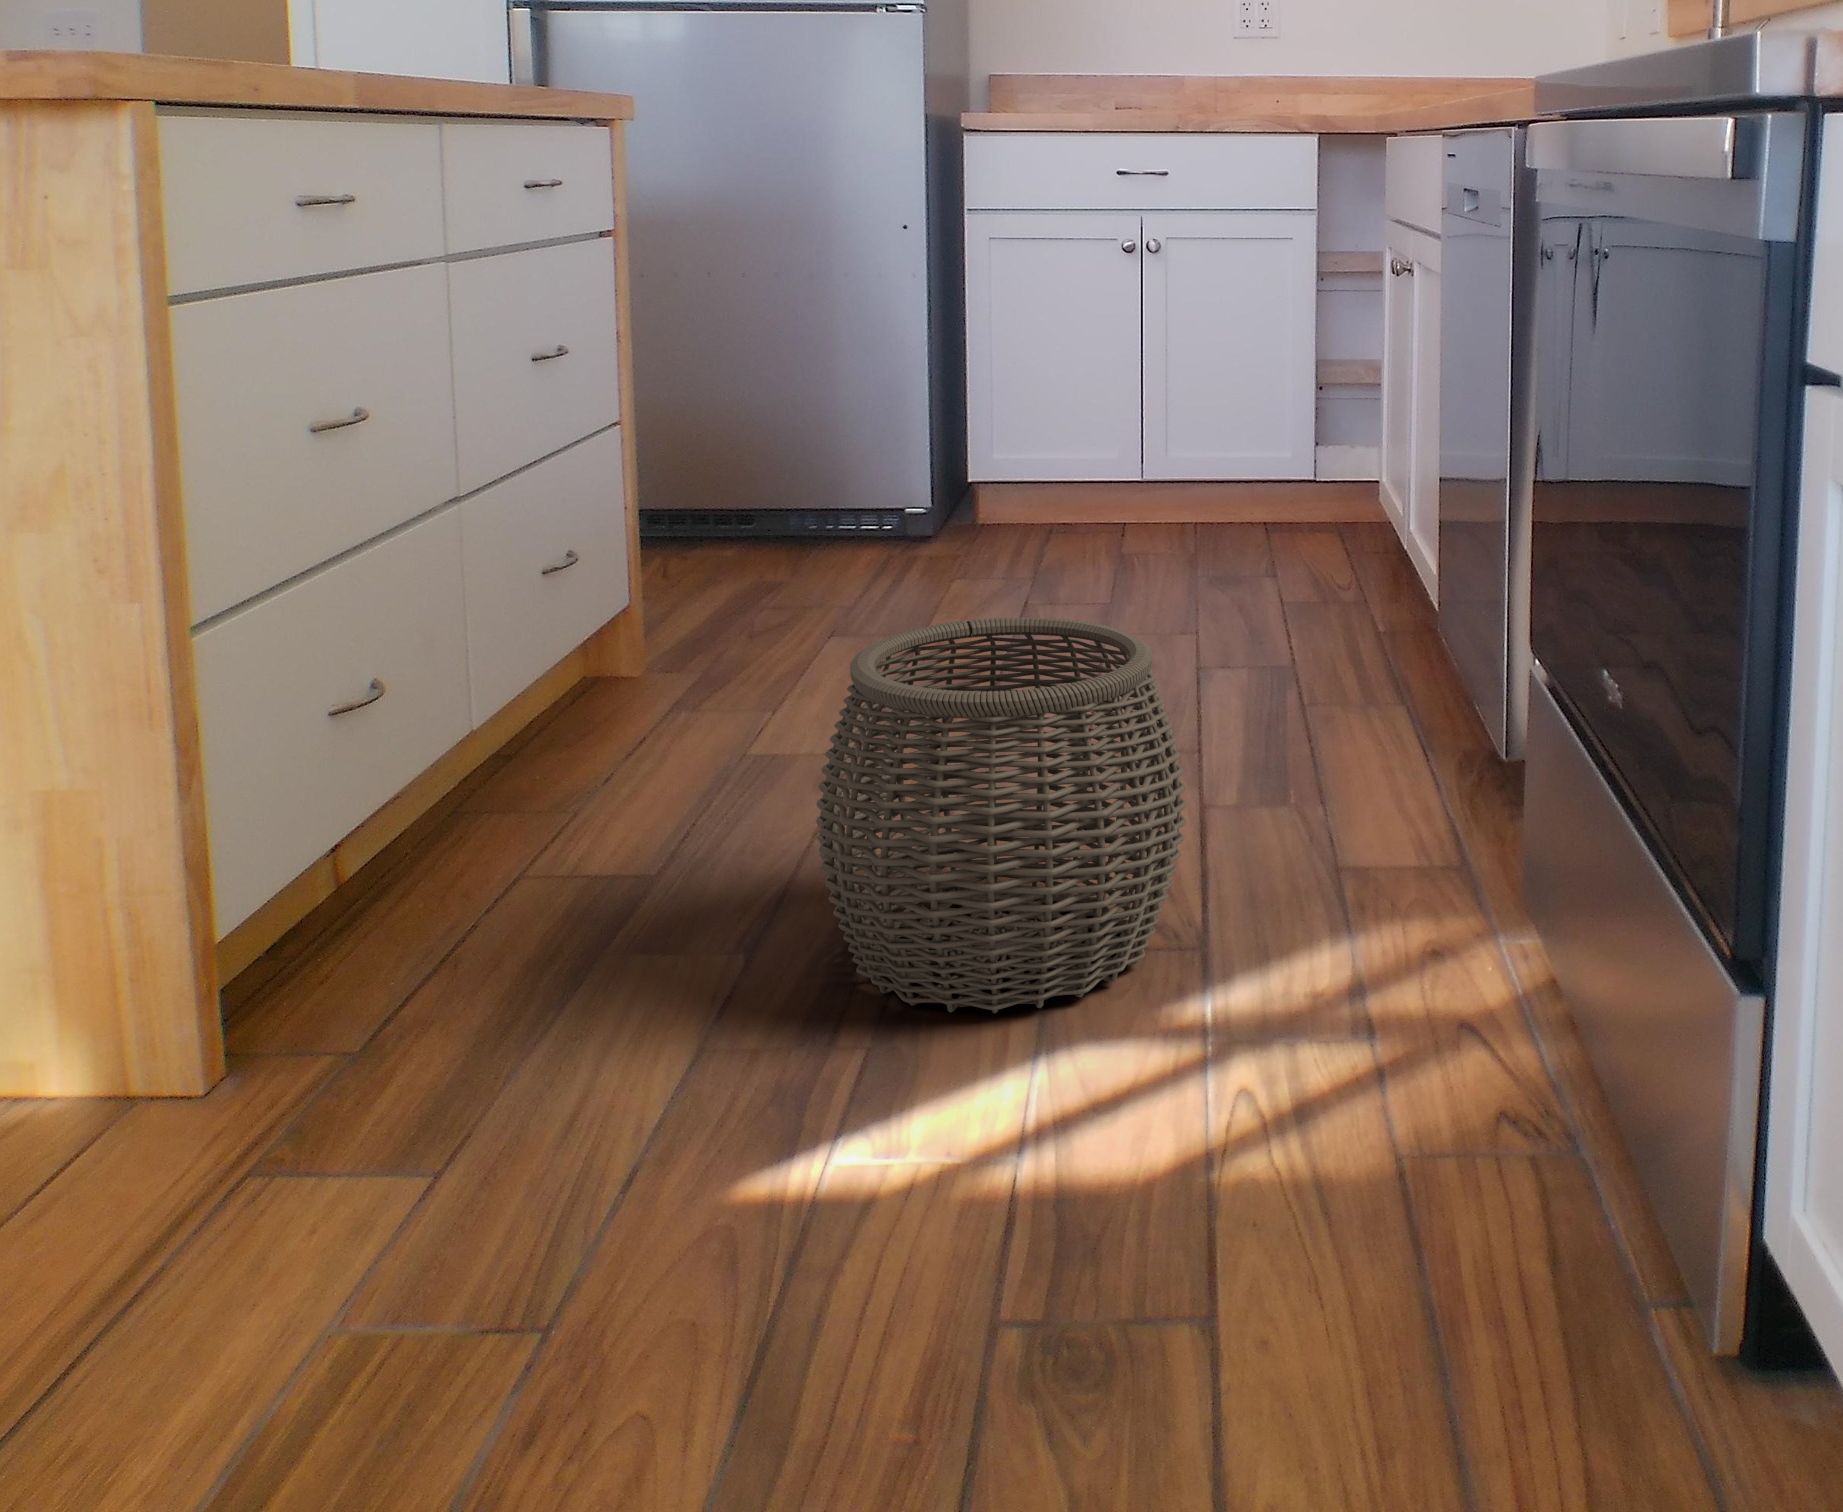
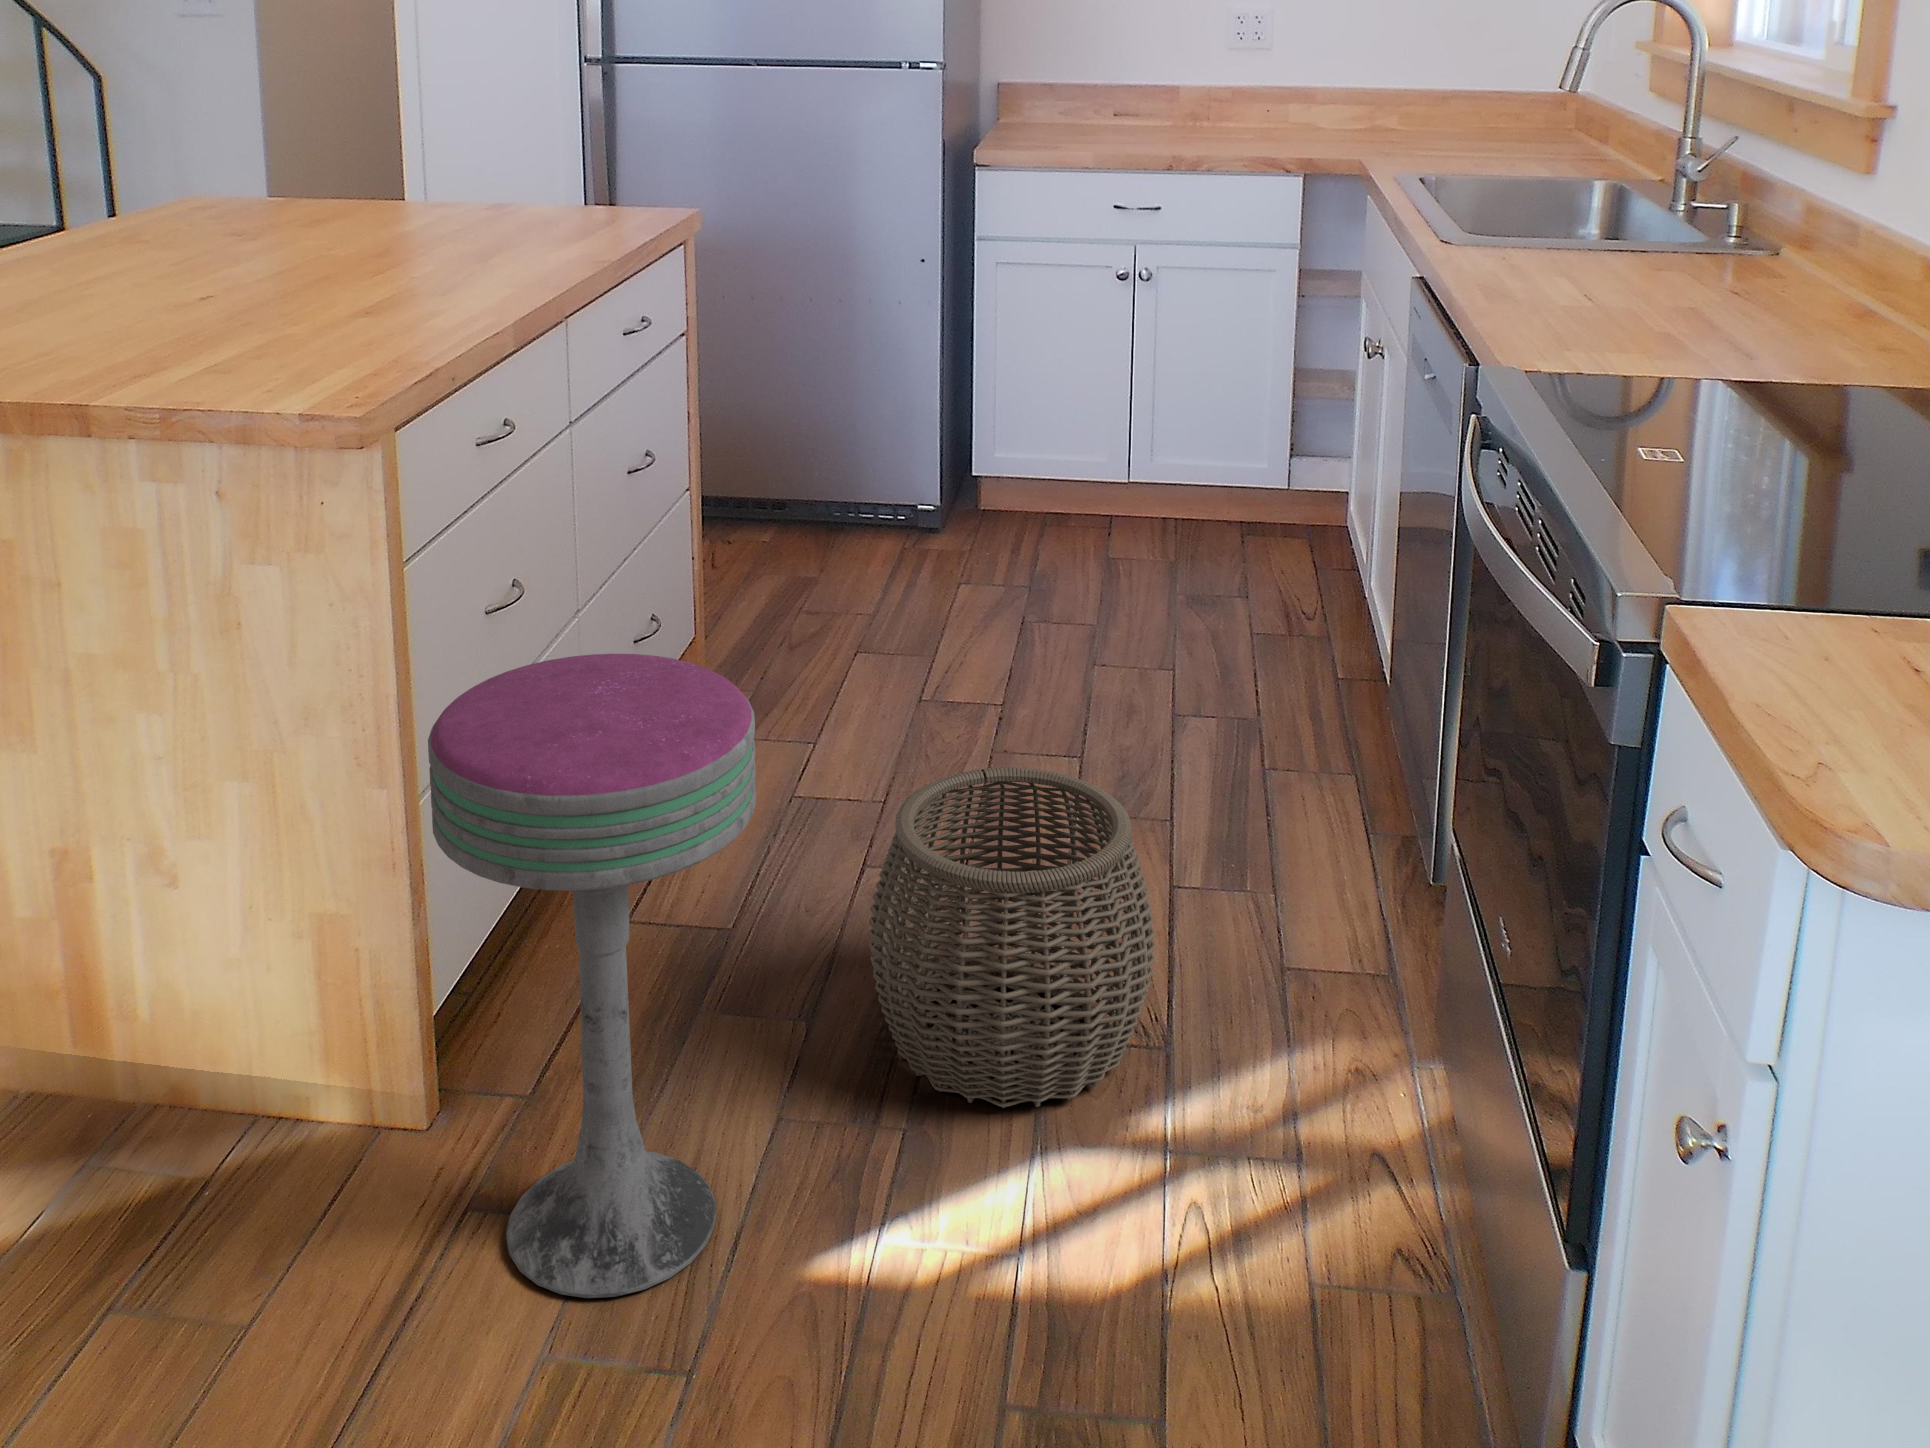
bar stool: none [107,391,631,1283] -> present [428,654,756,1298]

